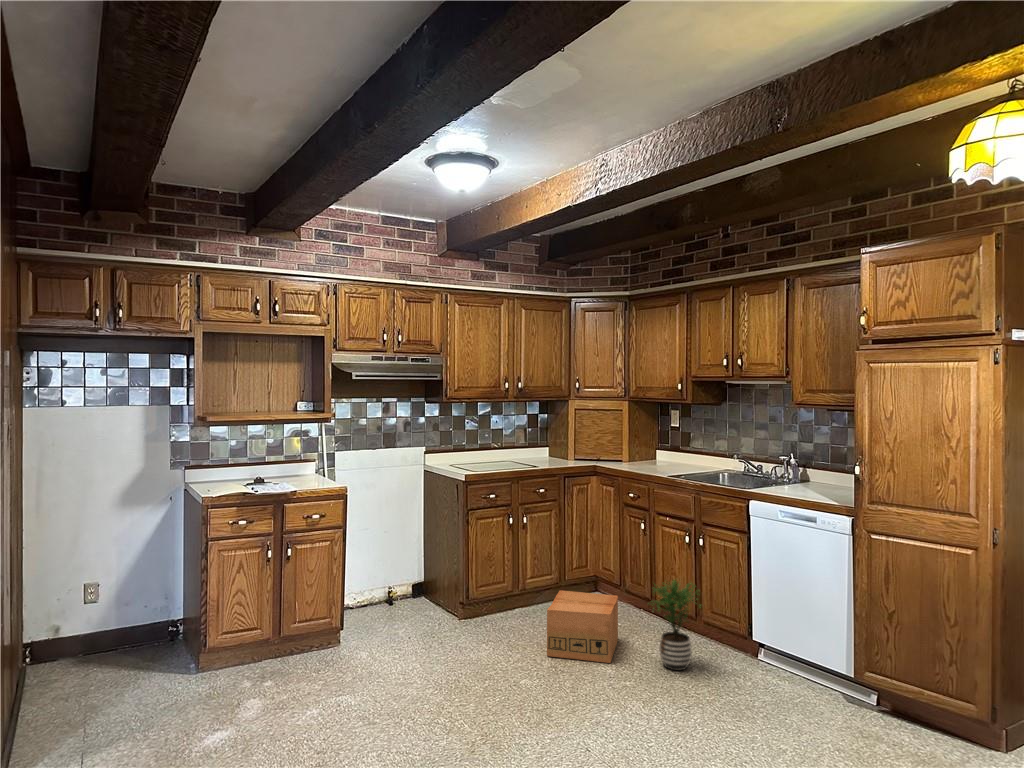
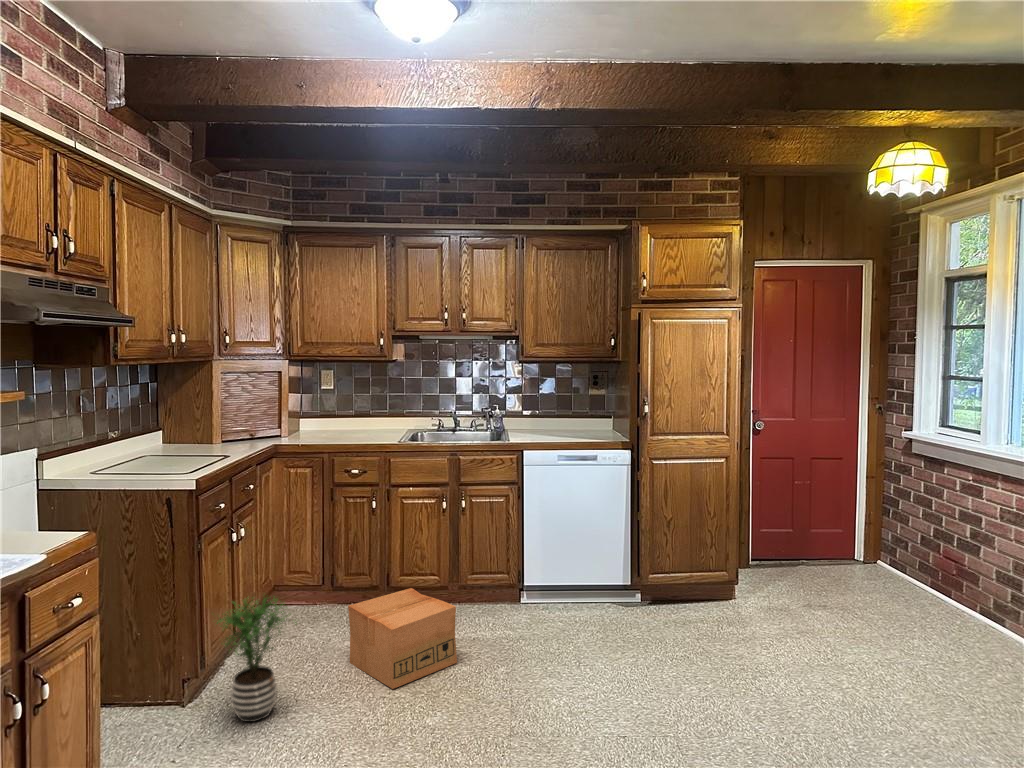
potted plant: present [648,580,698,670] -> present [217,597,296,722]

